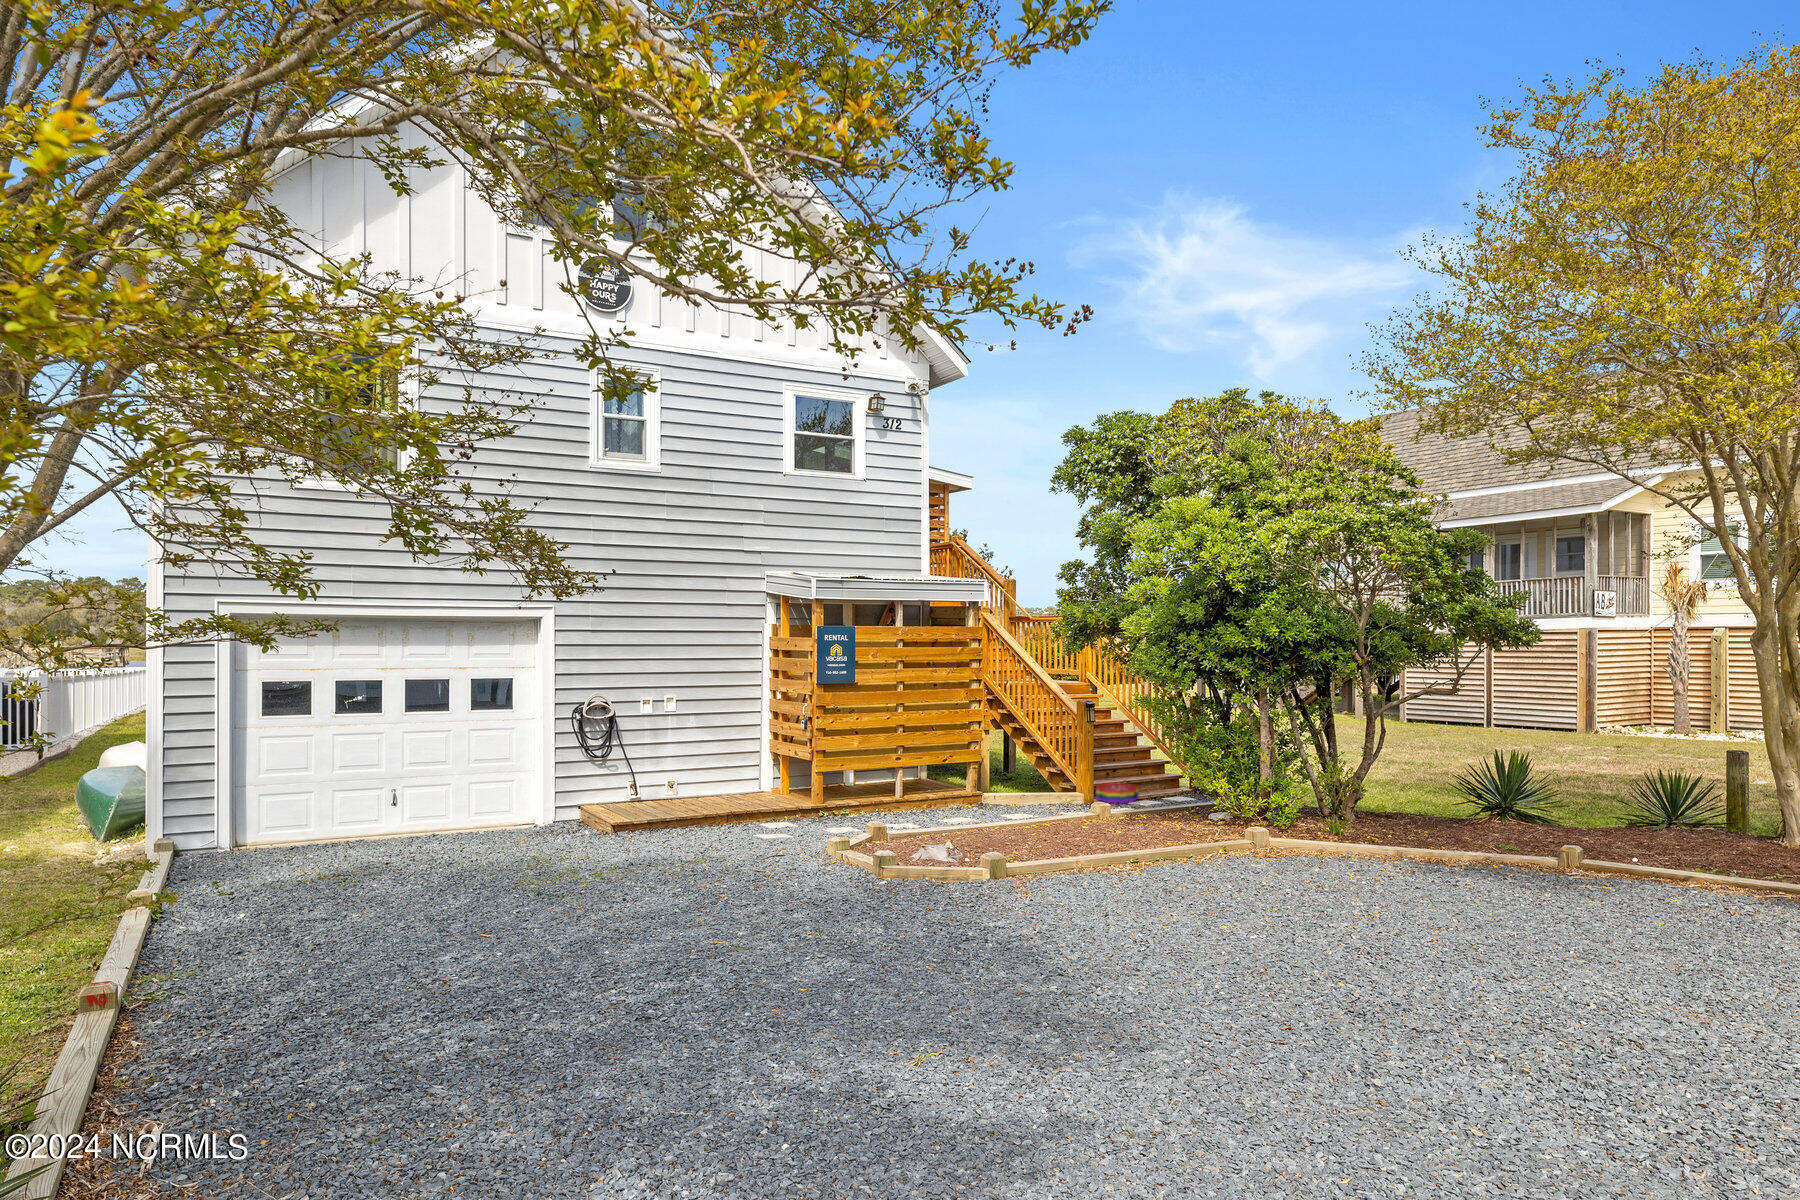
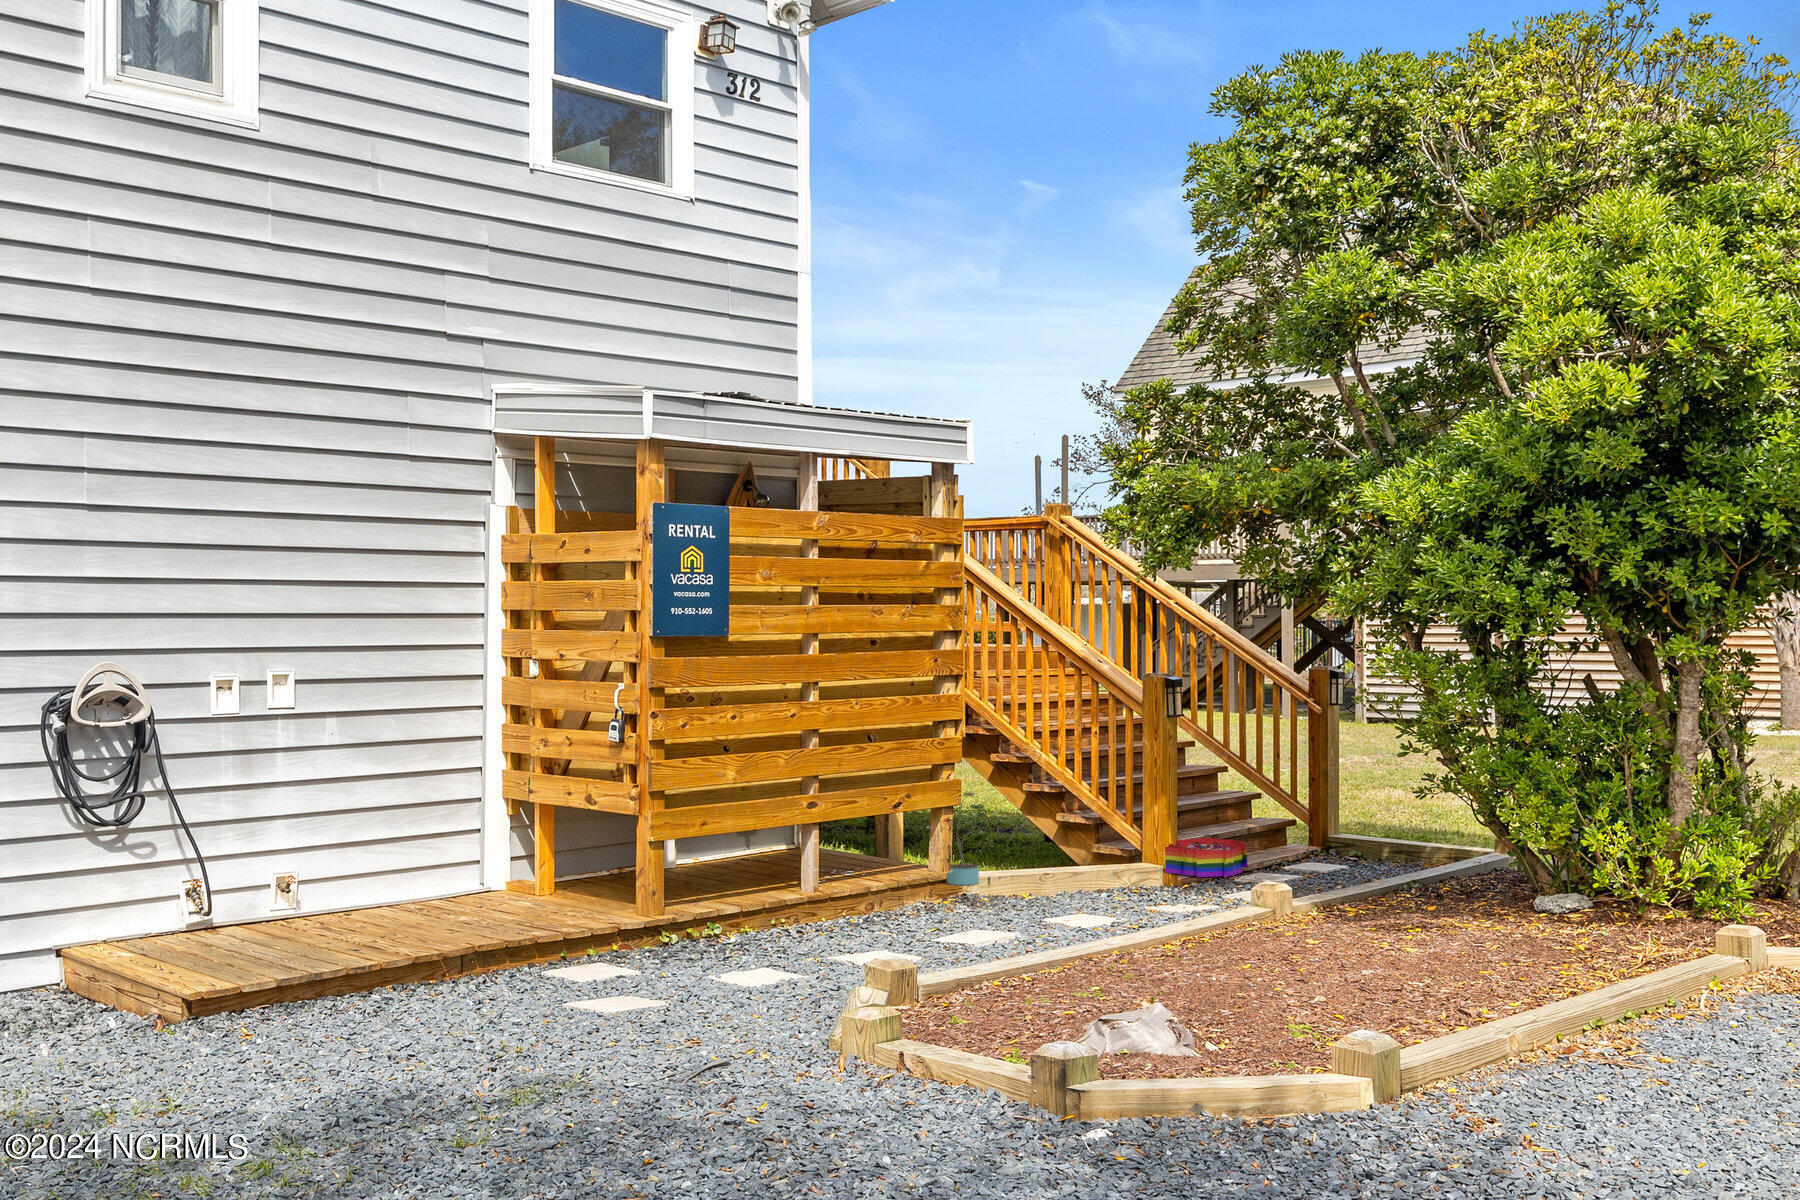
potted plant: none [979,749,1005,801] -> present [947,793,985,885]

